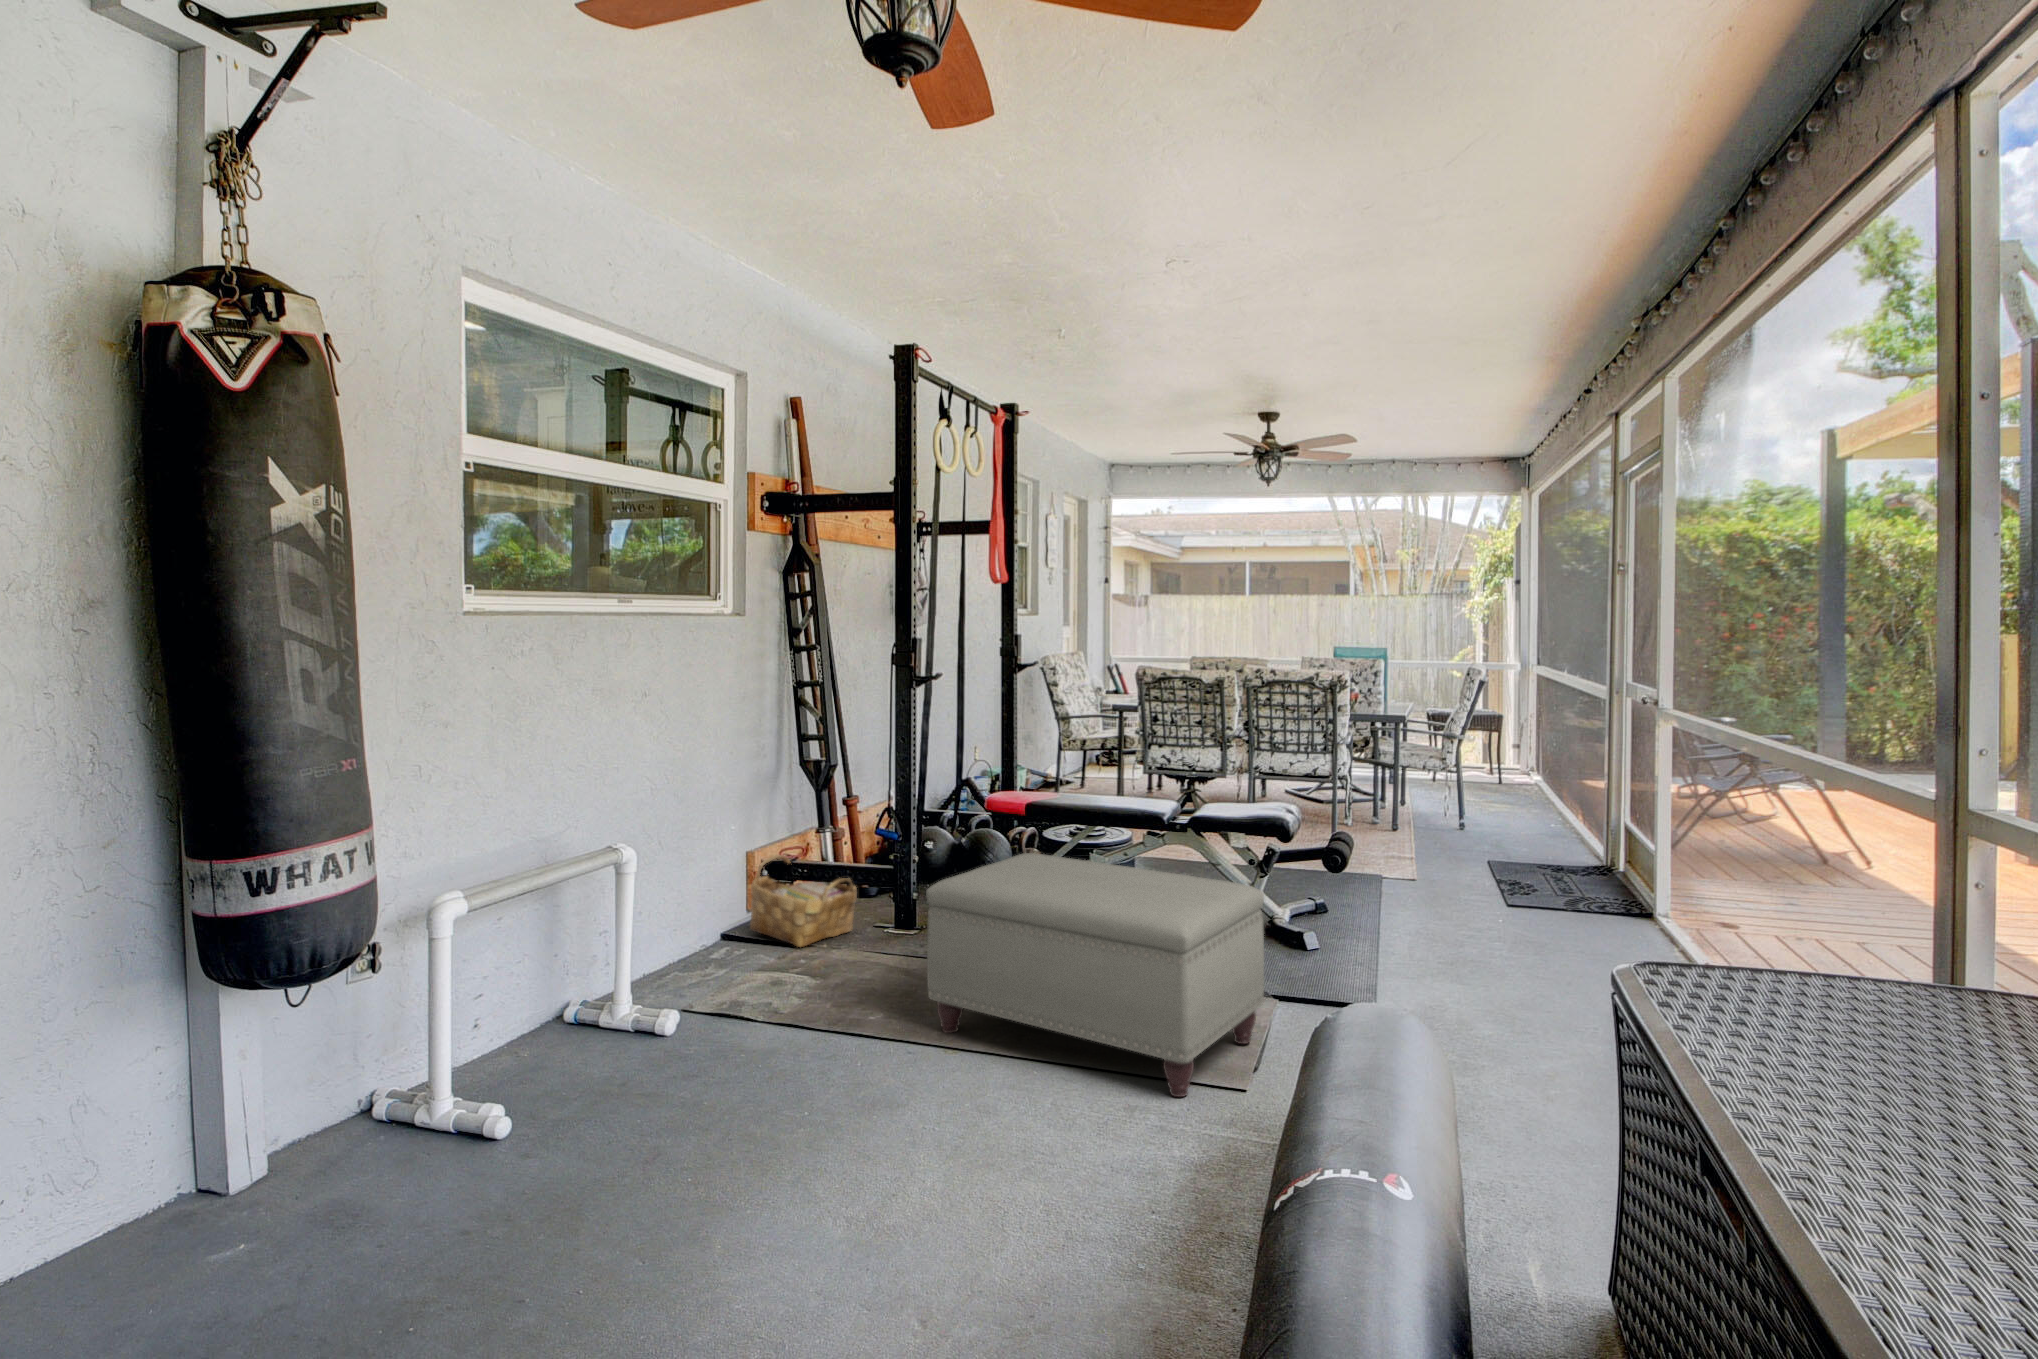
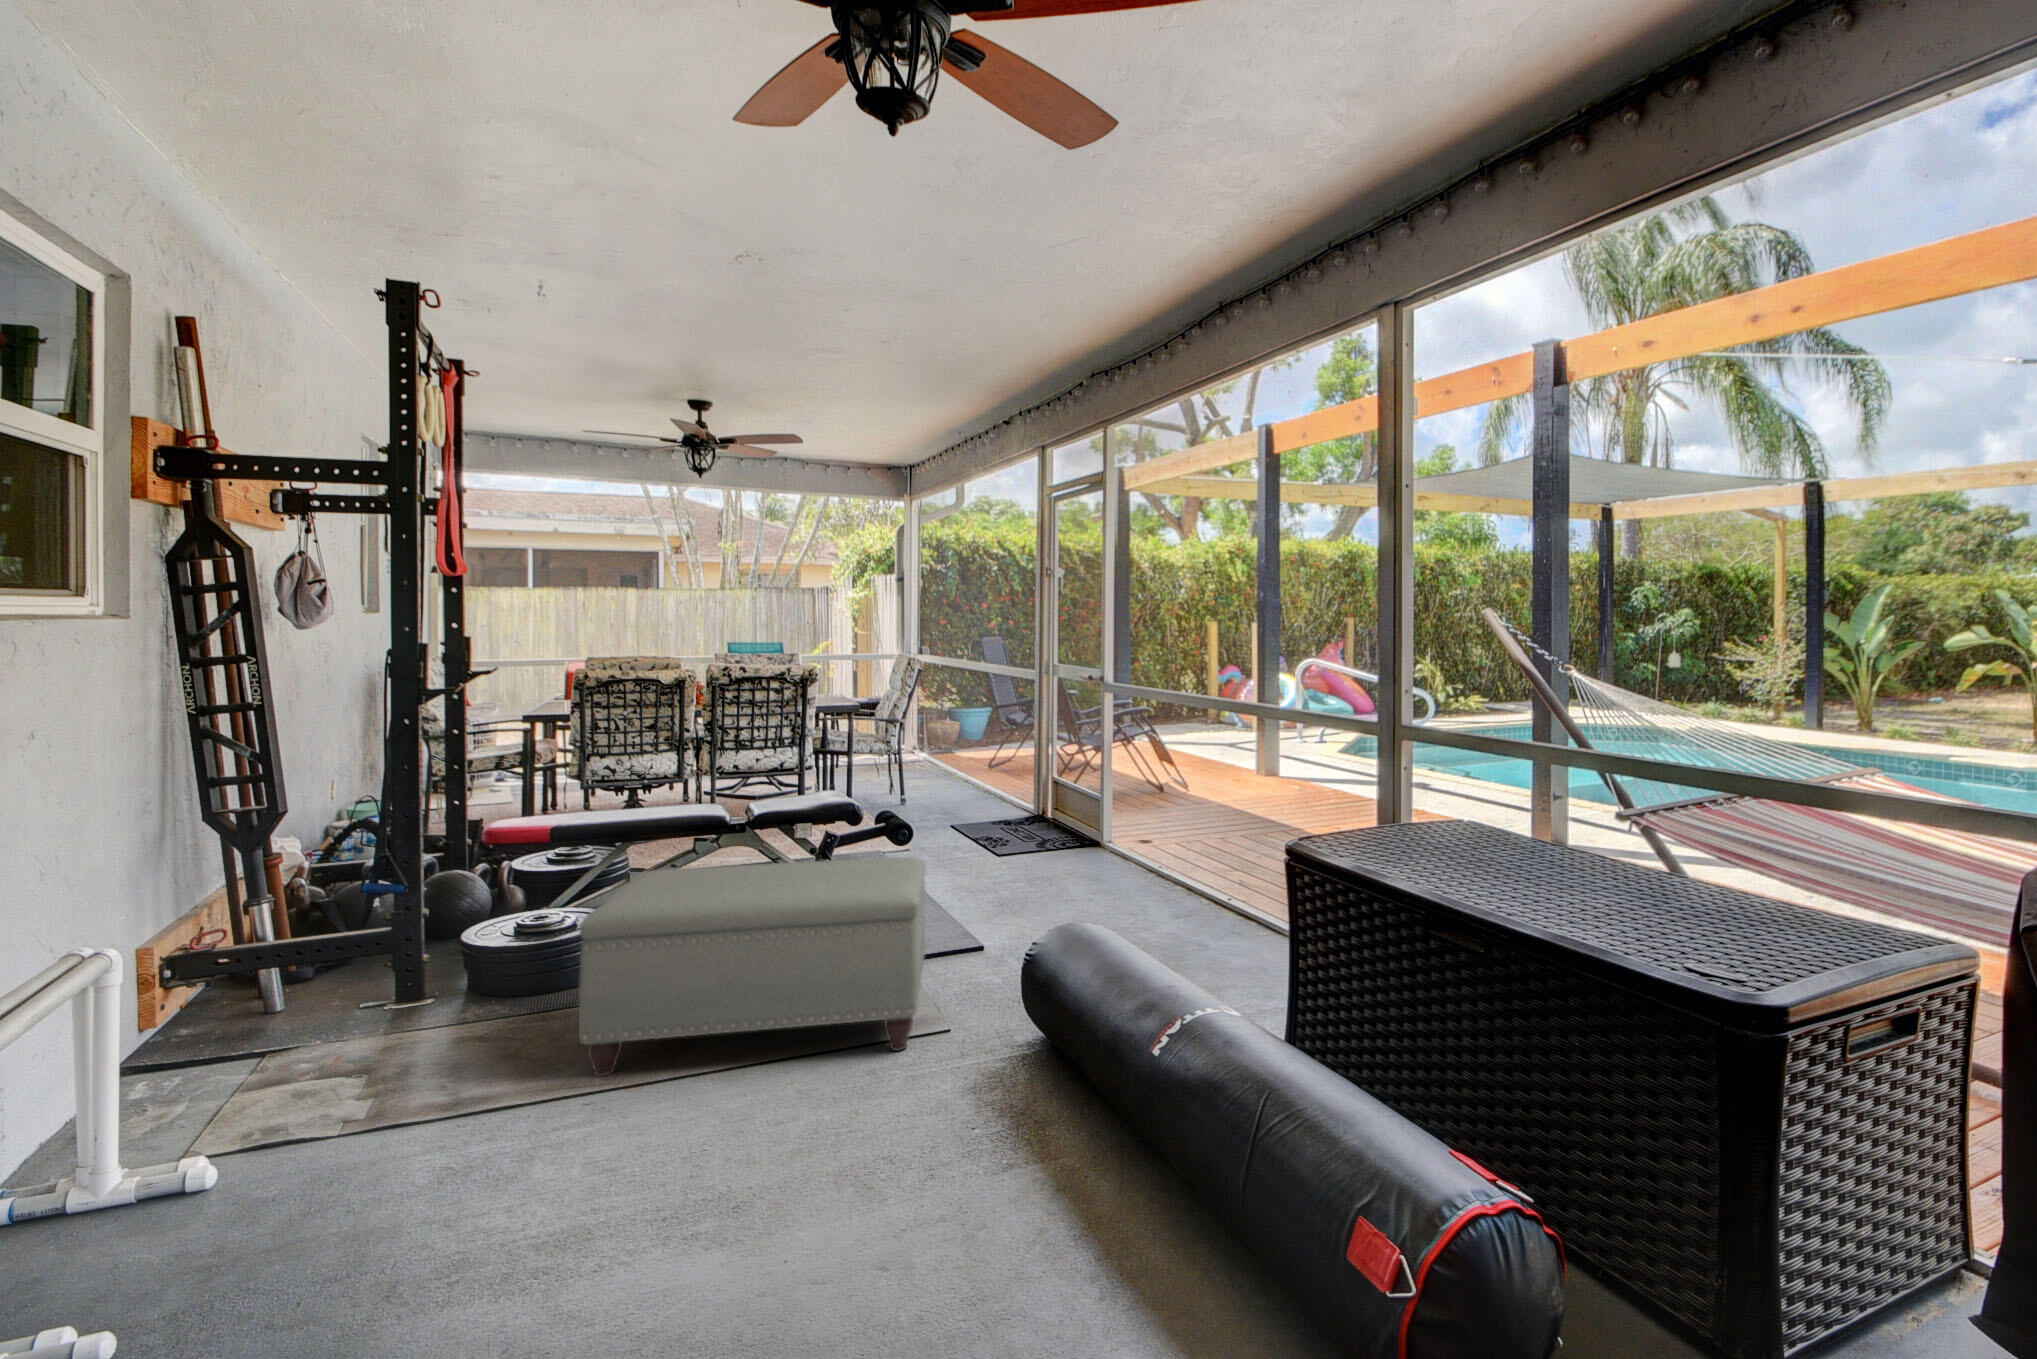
woven basket: present [750,855,857,947] -> none [143,947,337,1060]

